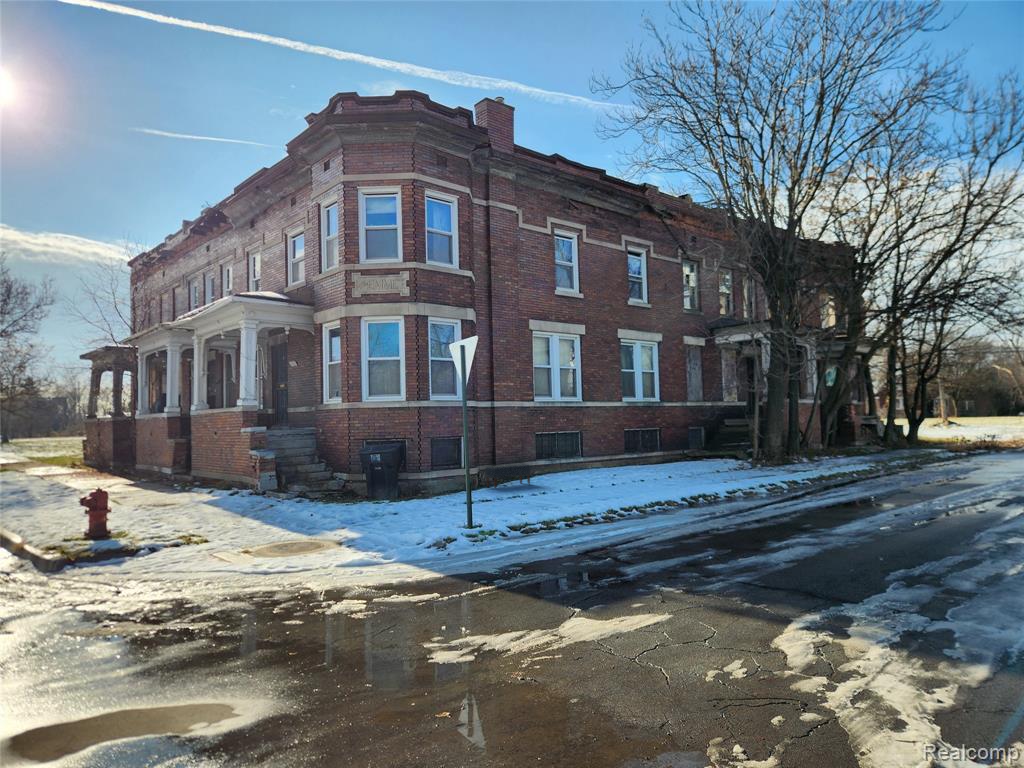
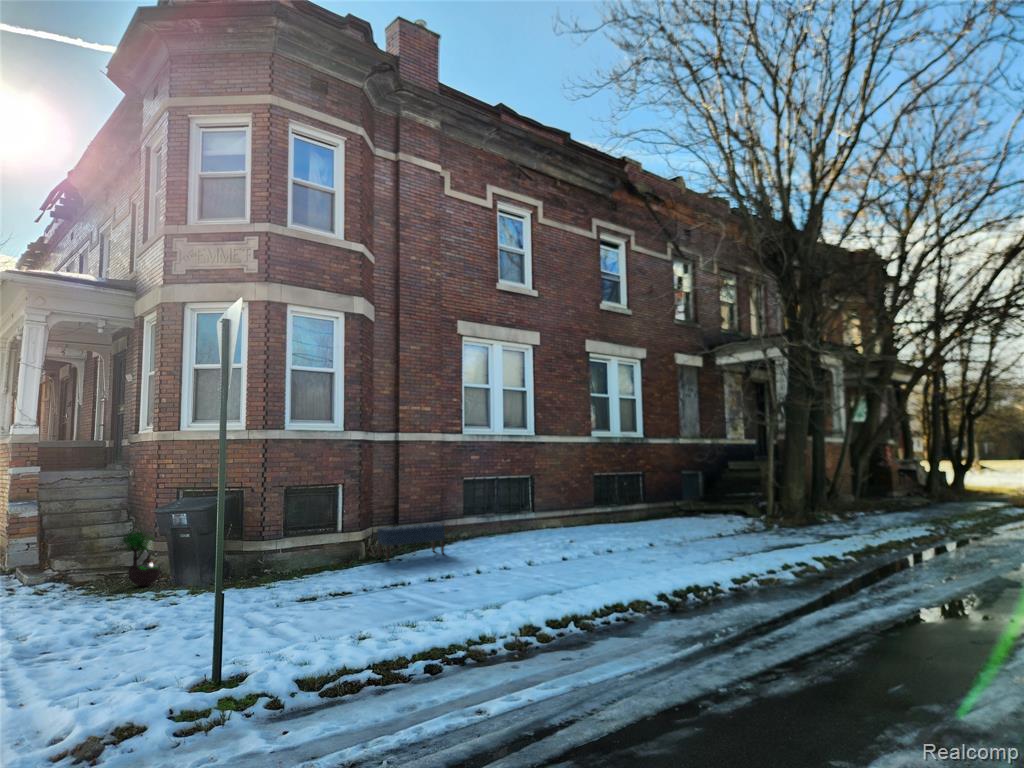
potted tree: none [340,462,365,501] -> present [122,531,160,586]

